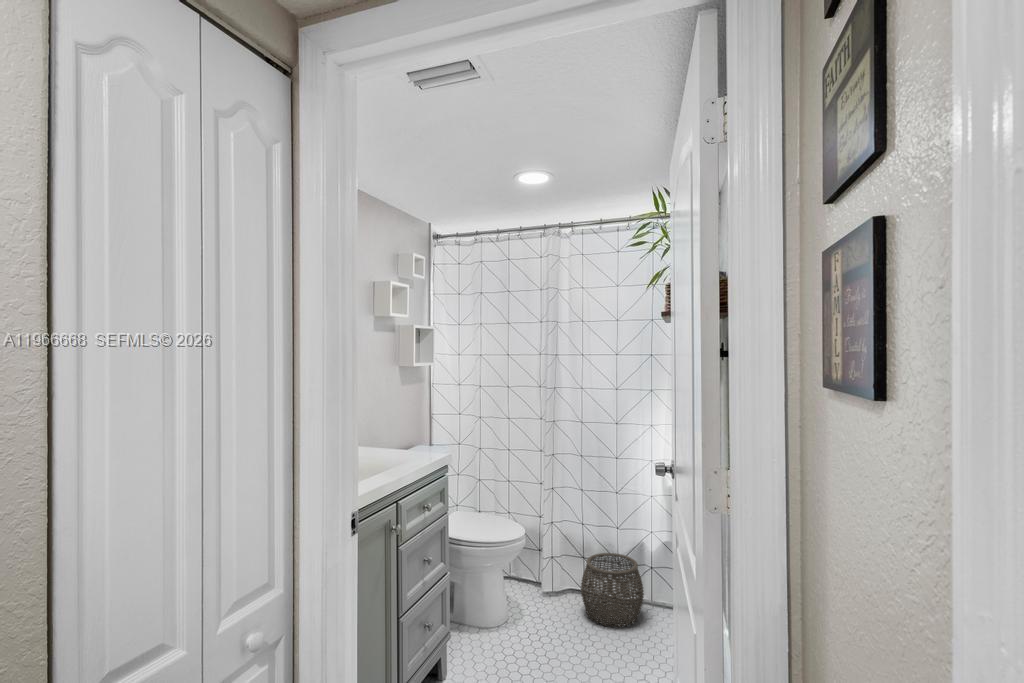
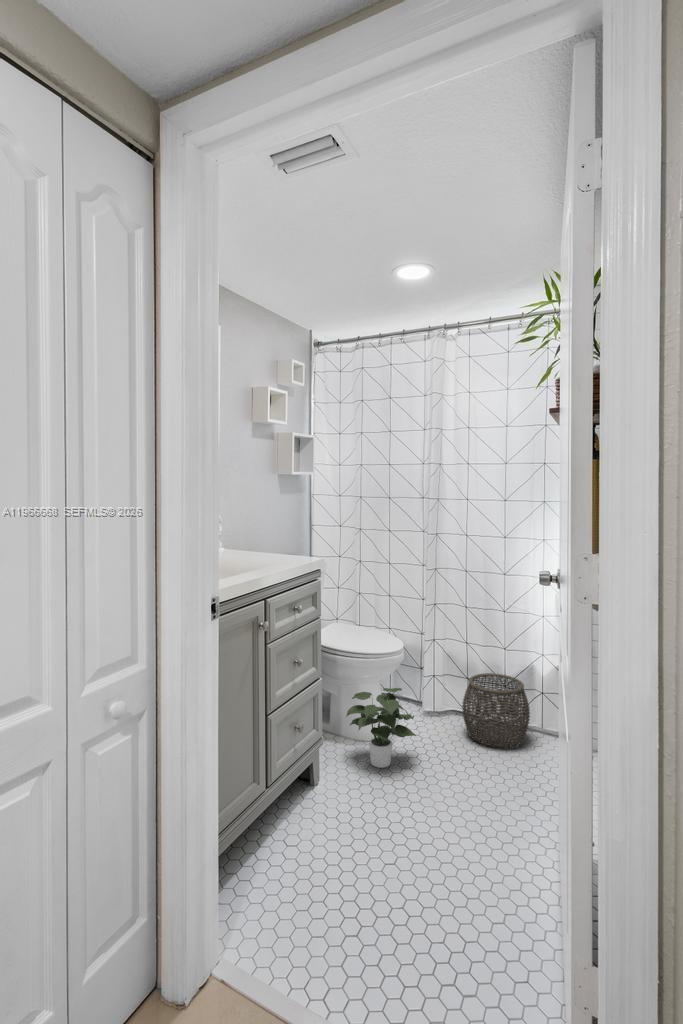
potted plant: none [472,576,542,657] -> present [347,688,417,768]

